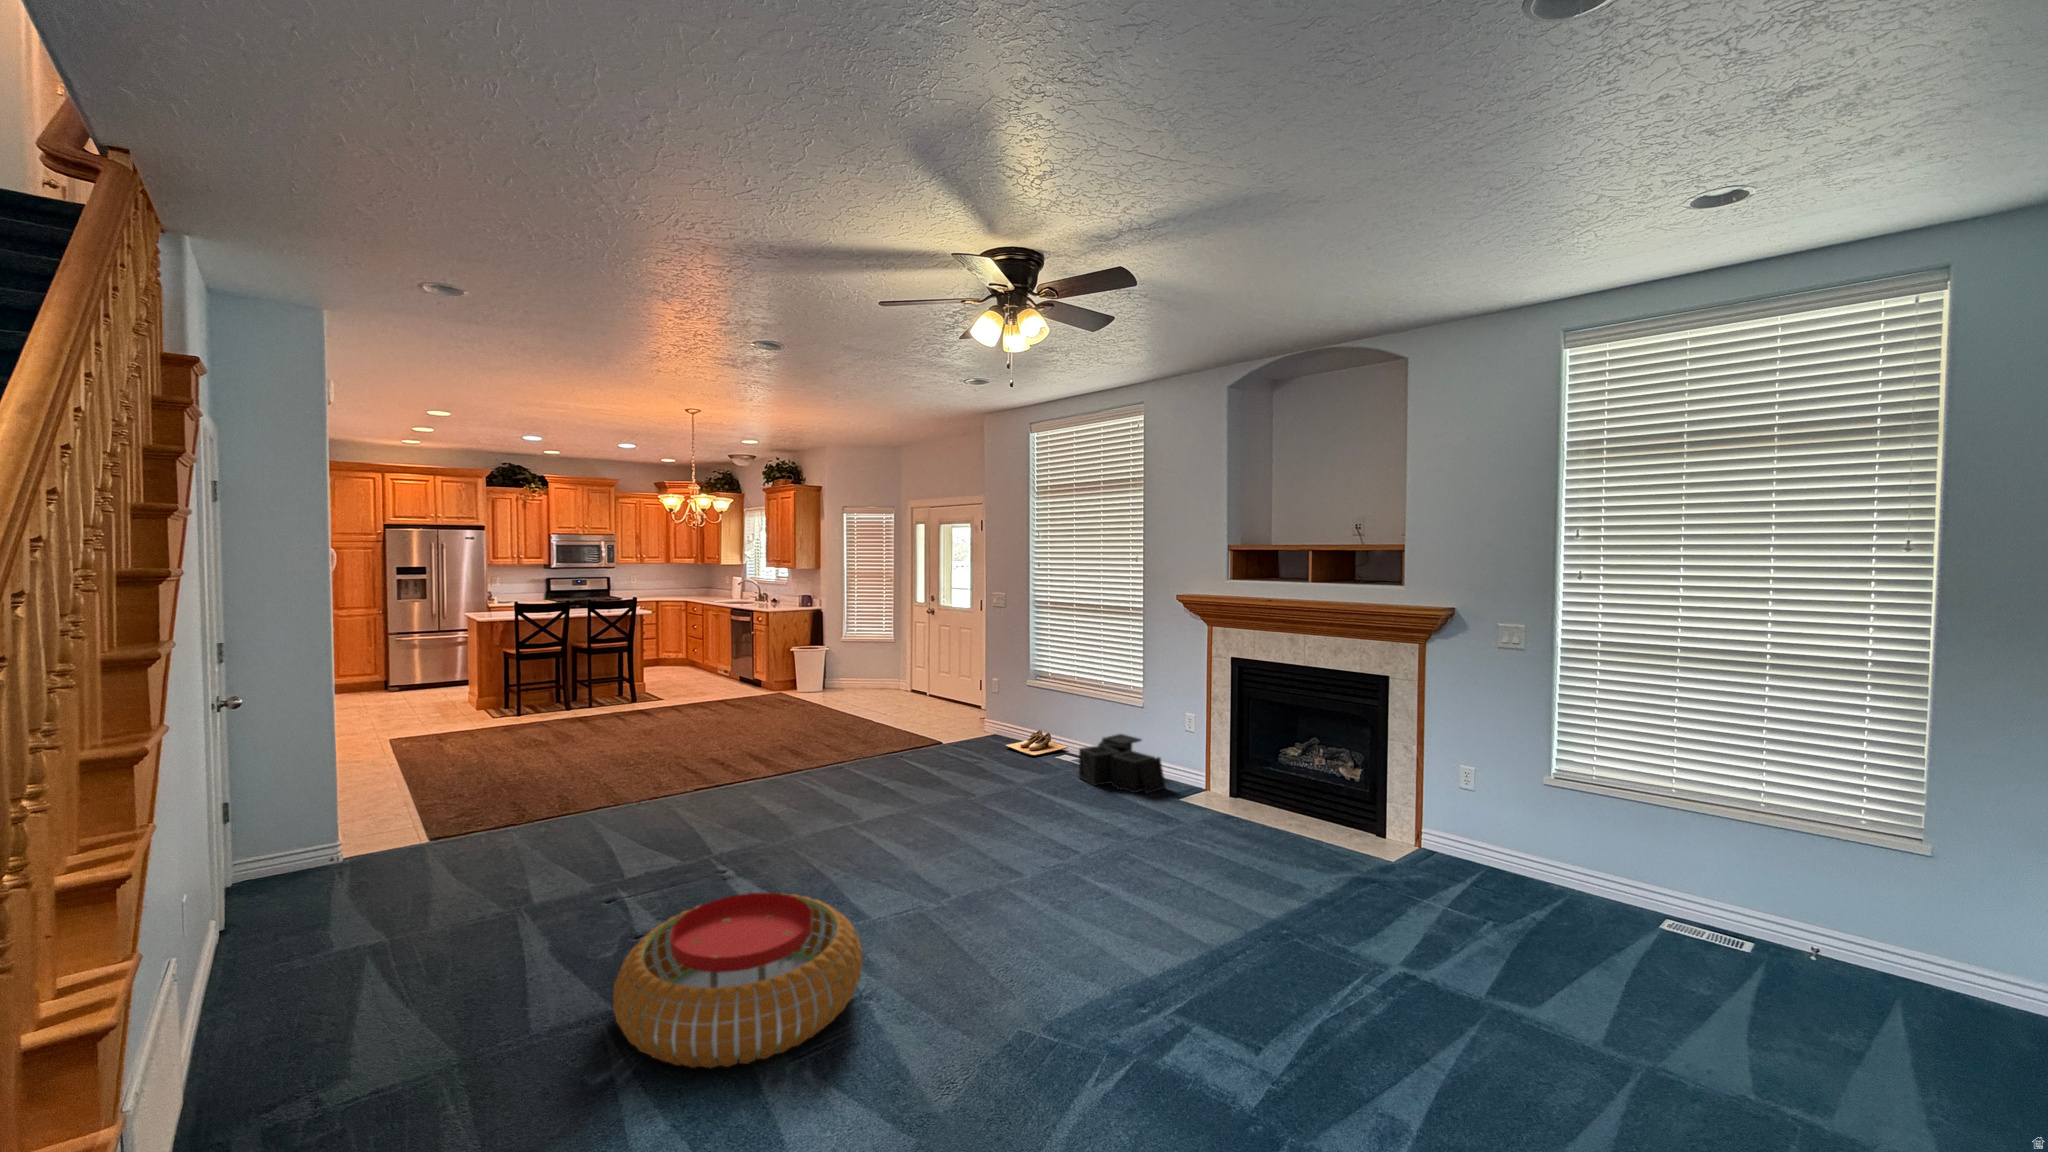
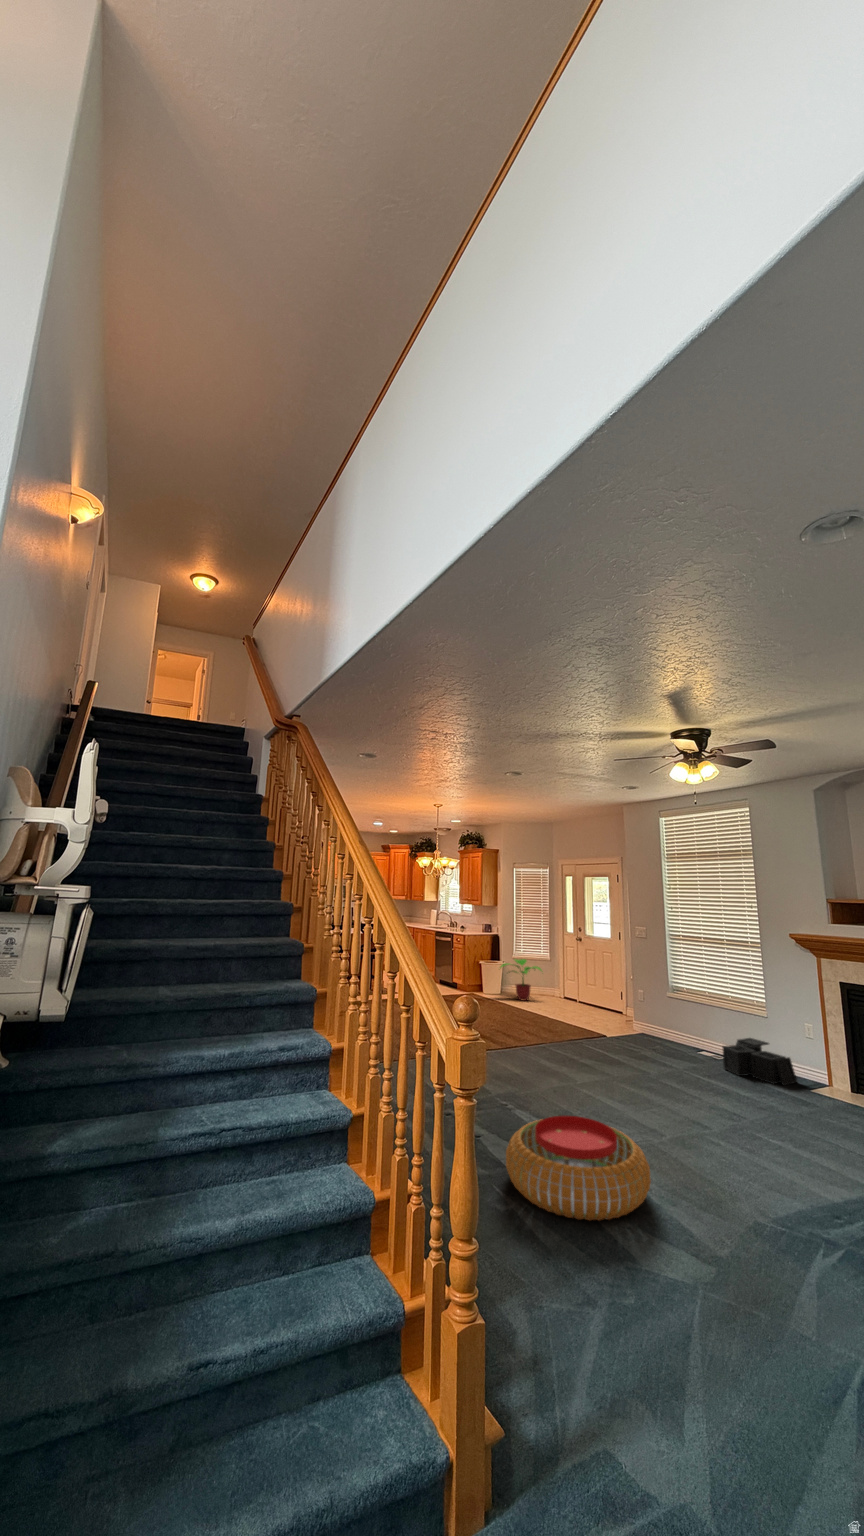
potted plant: none [814,643,879,700] -> present [501,959,542,1001]
shoe: present [1005,730,1068,756] -> none [655,1031,705,1050]

